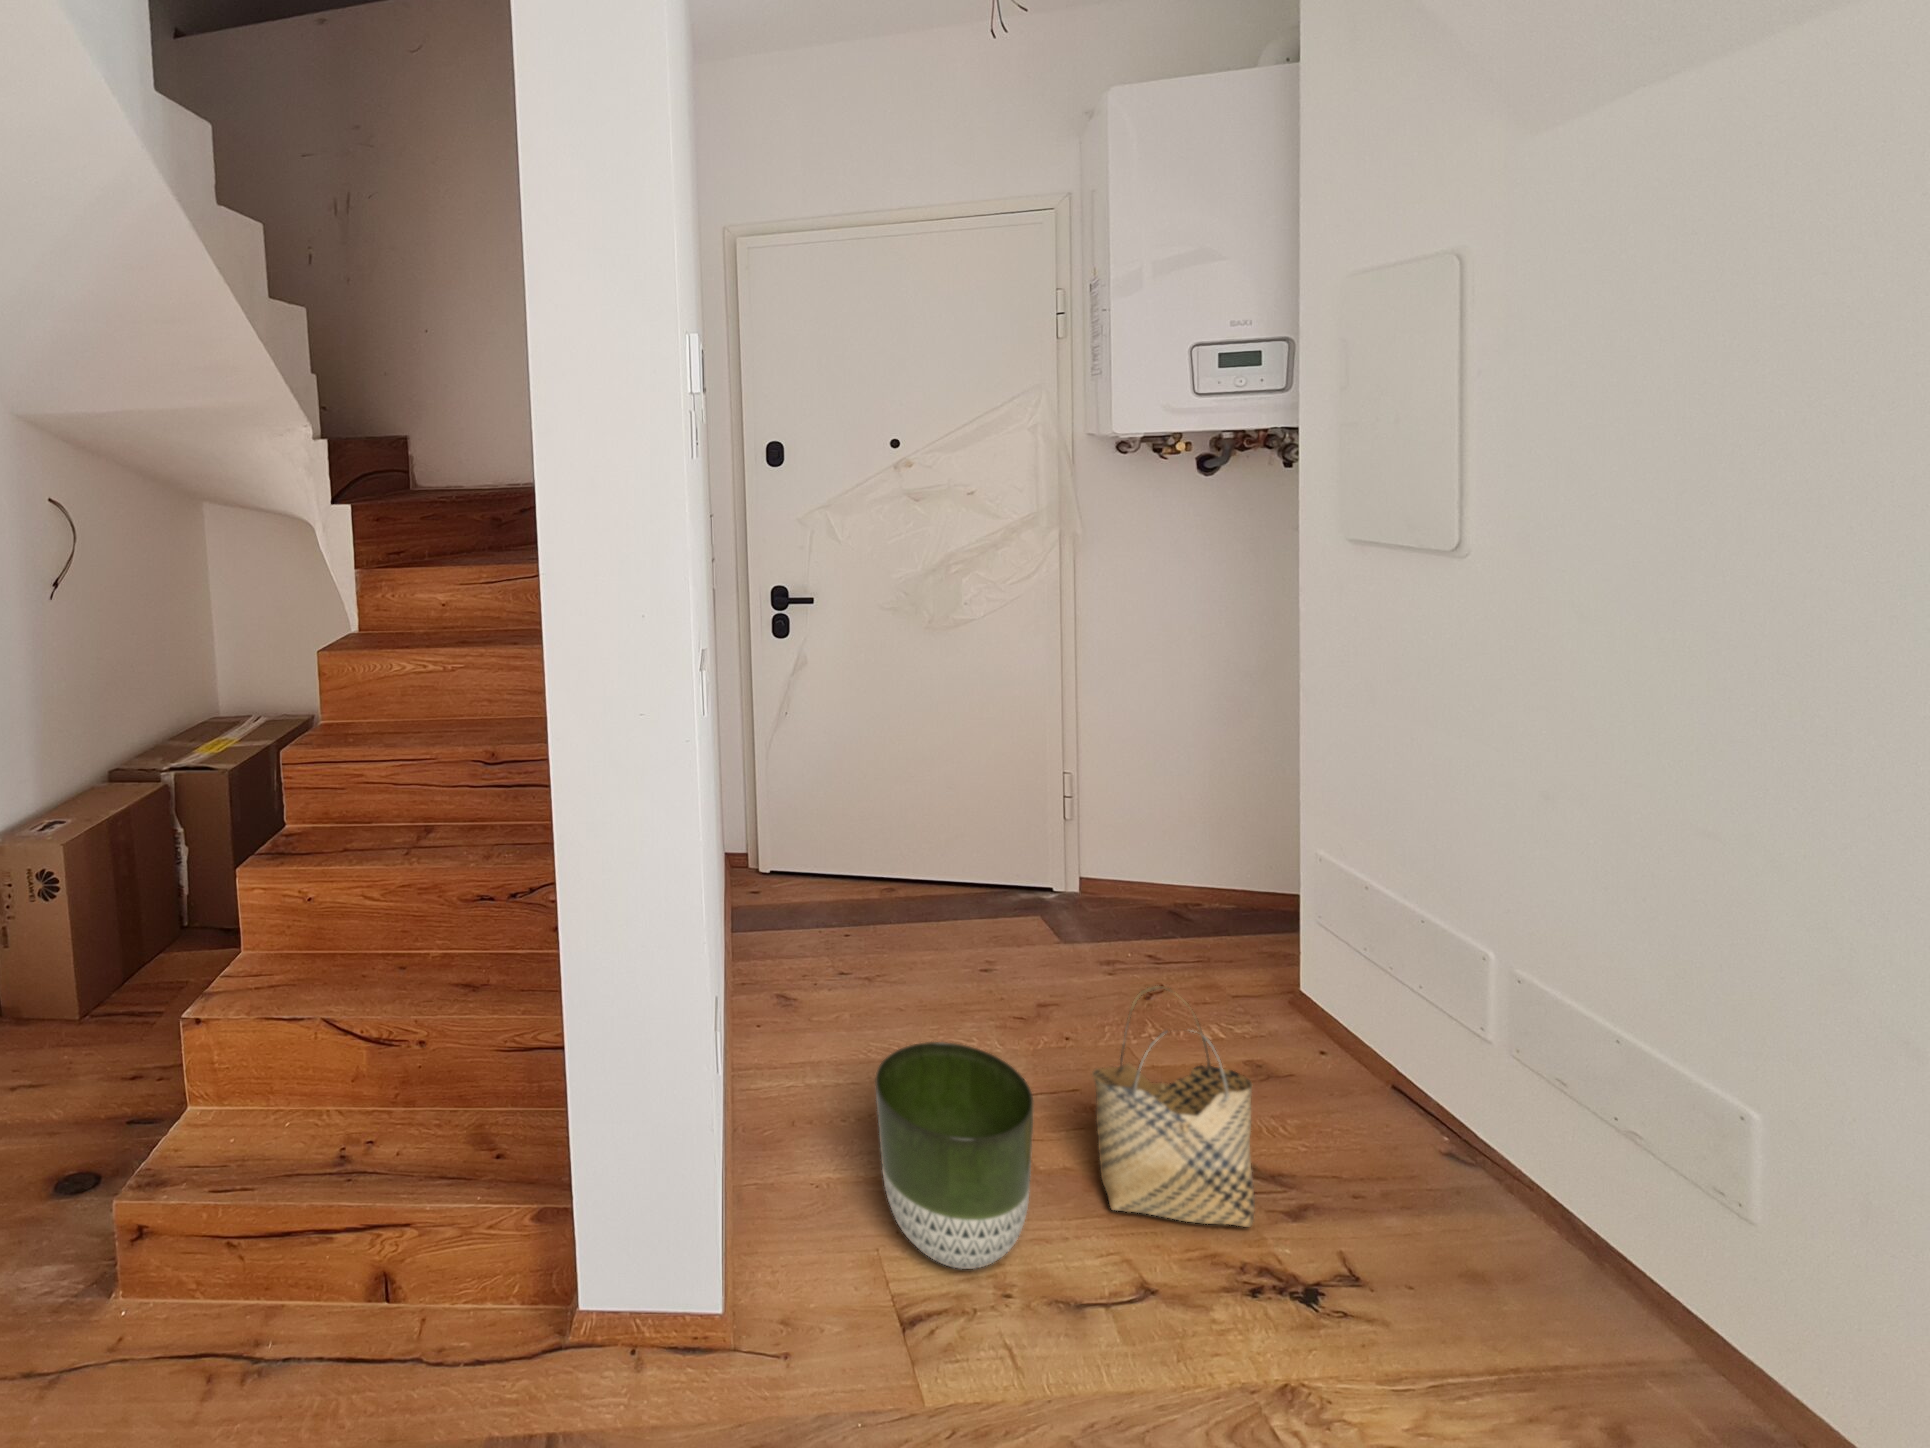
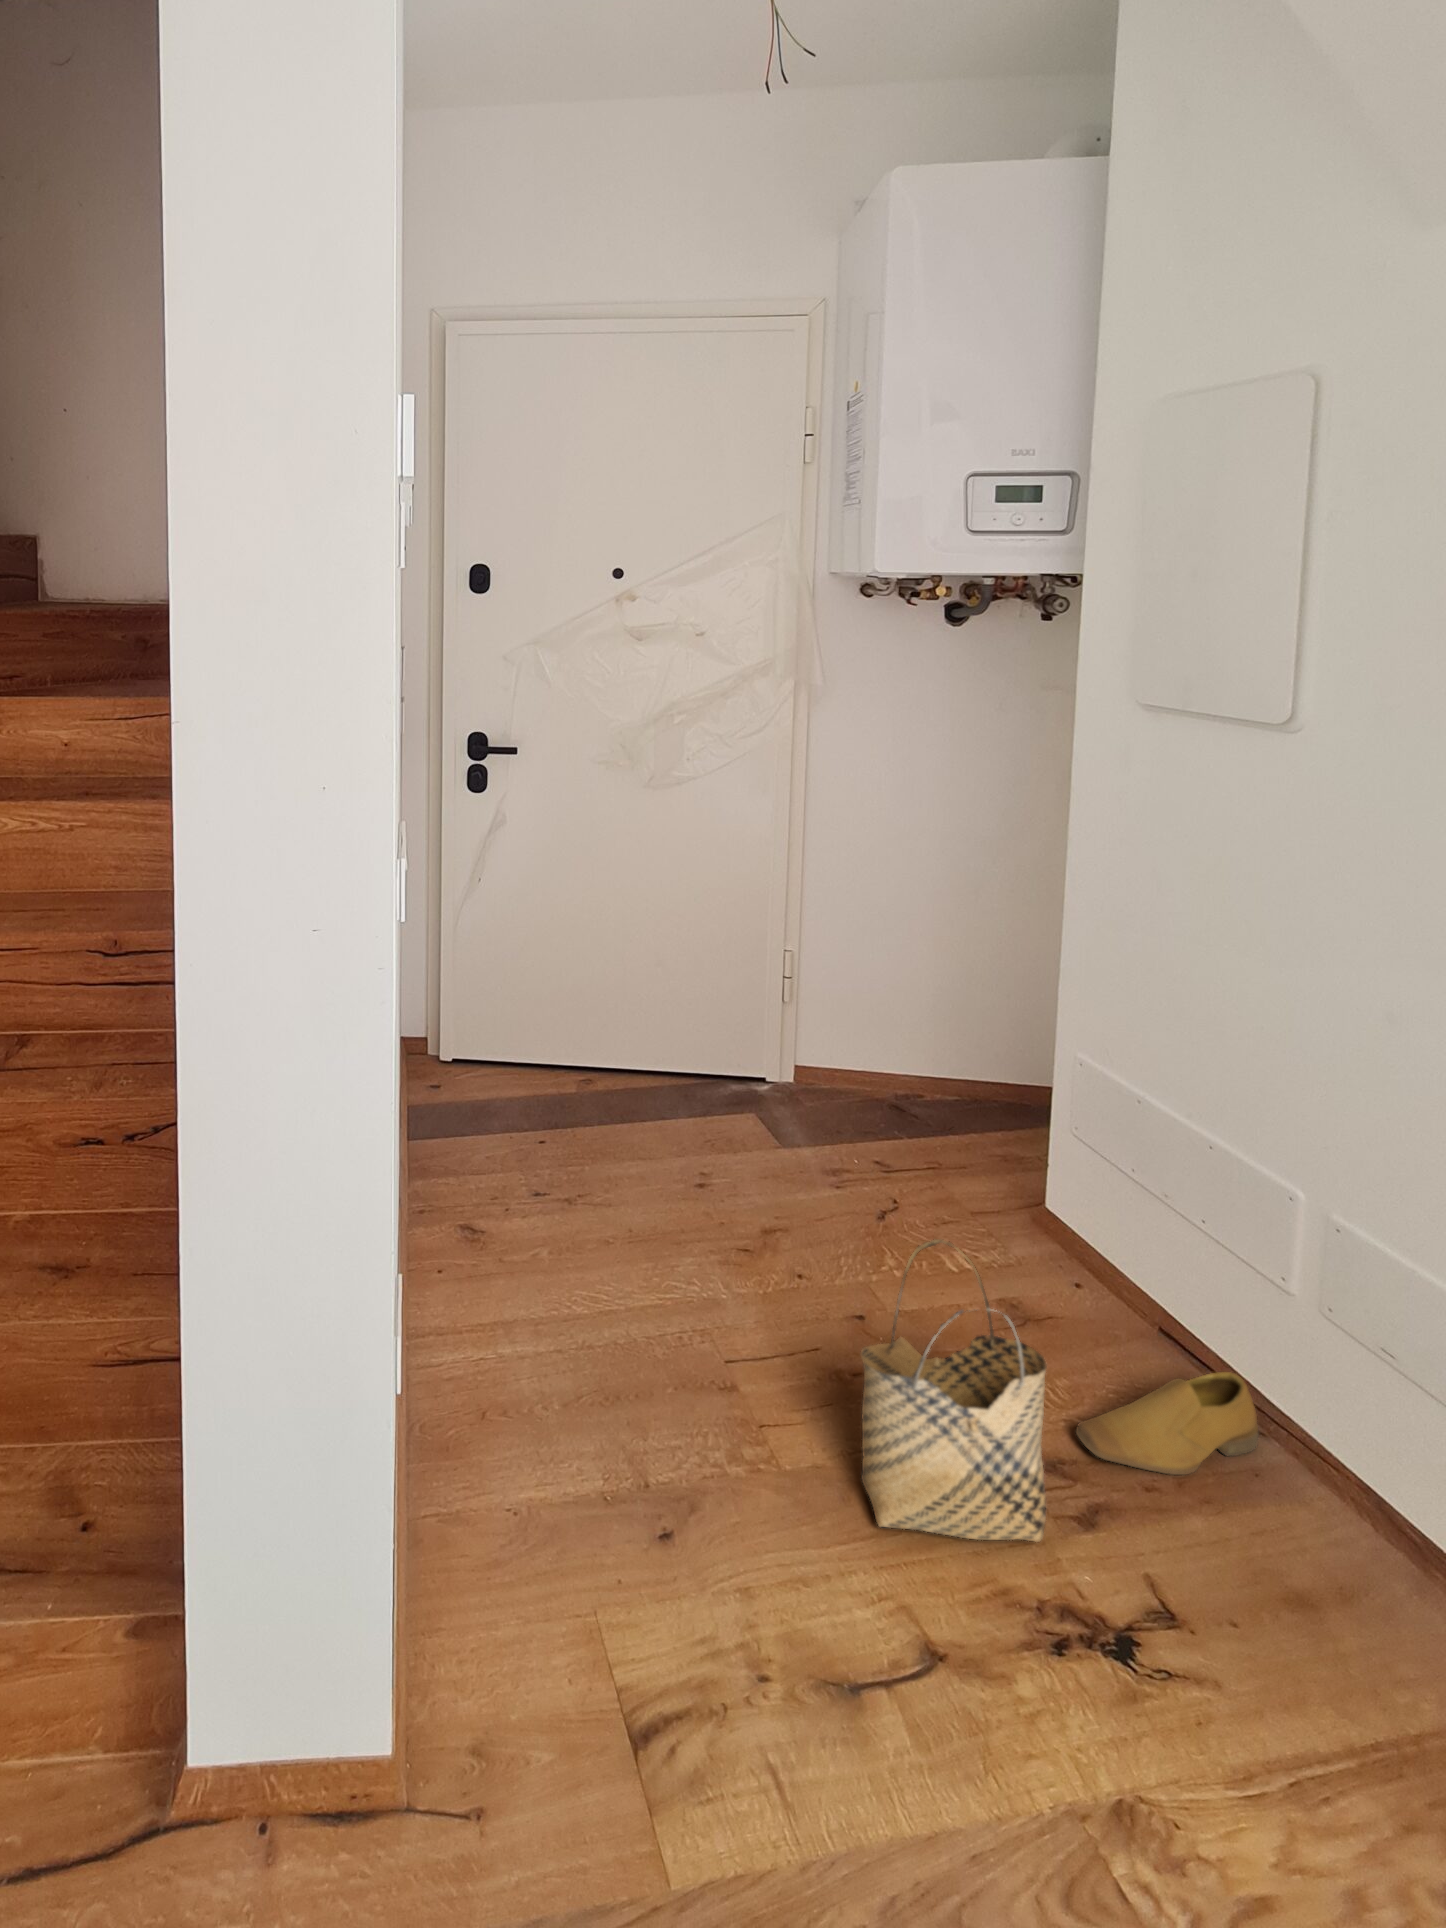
planter: present [875,1042,1034,1269] -> none [604,1325,807,1645]
shoe: none [1298,1116,1470,1194] -> present [1076,1372,1258,1475]

